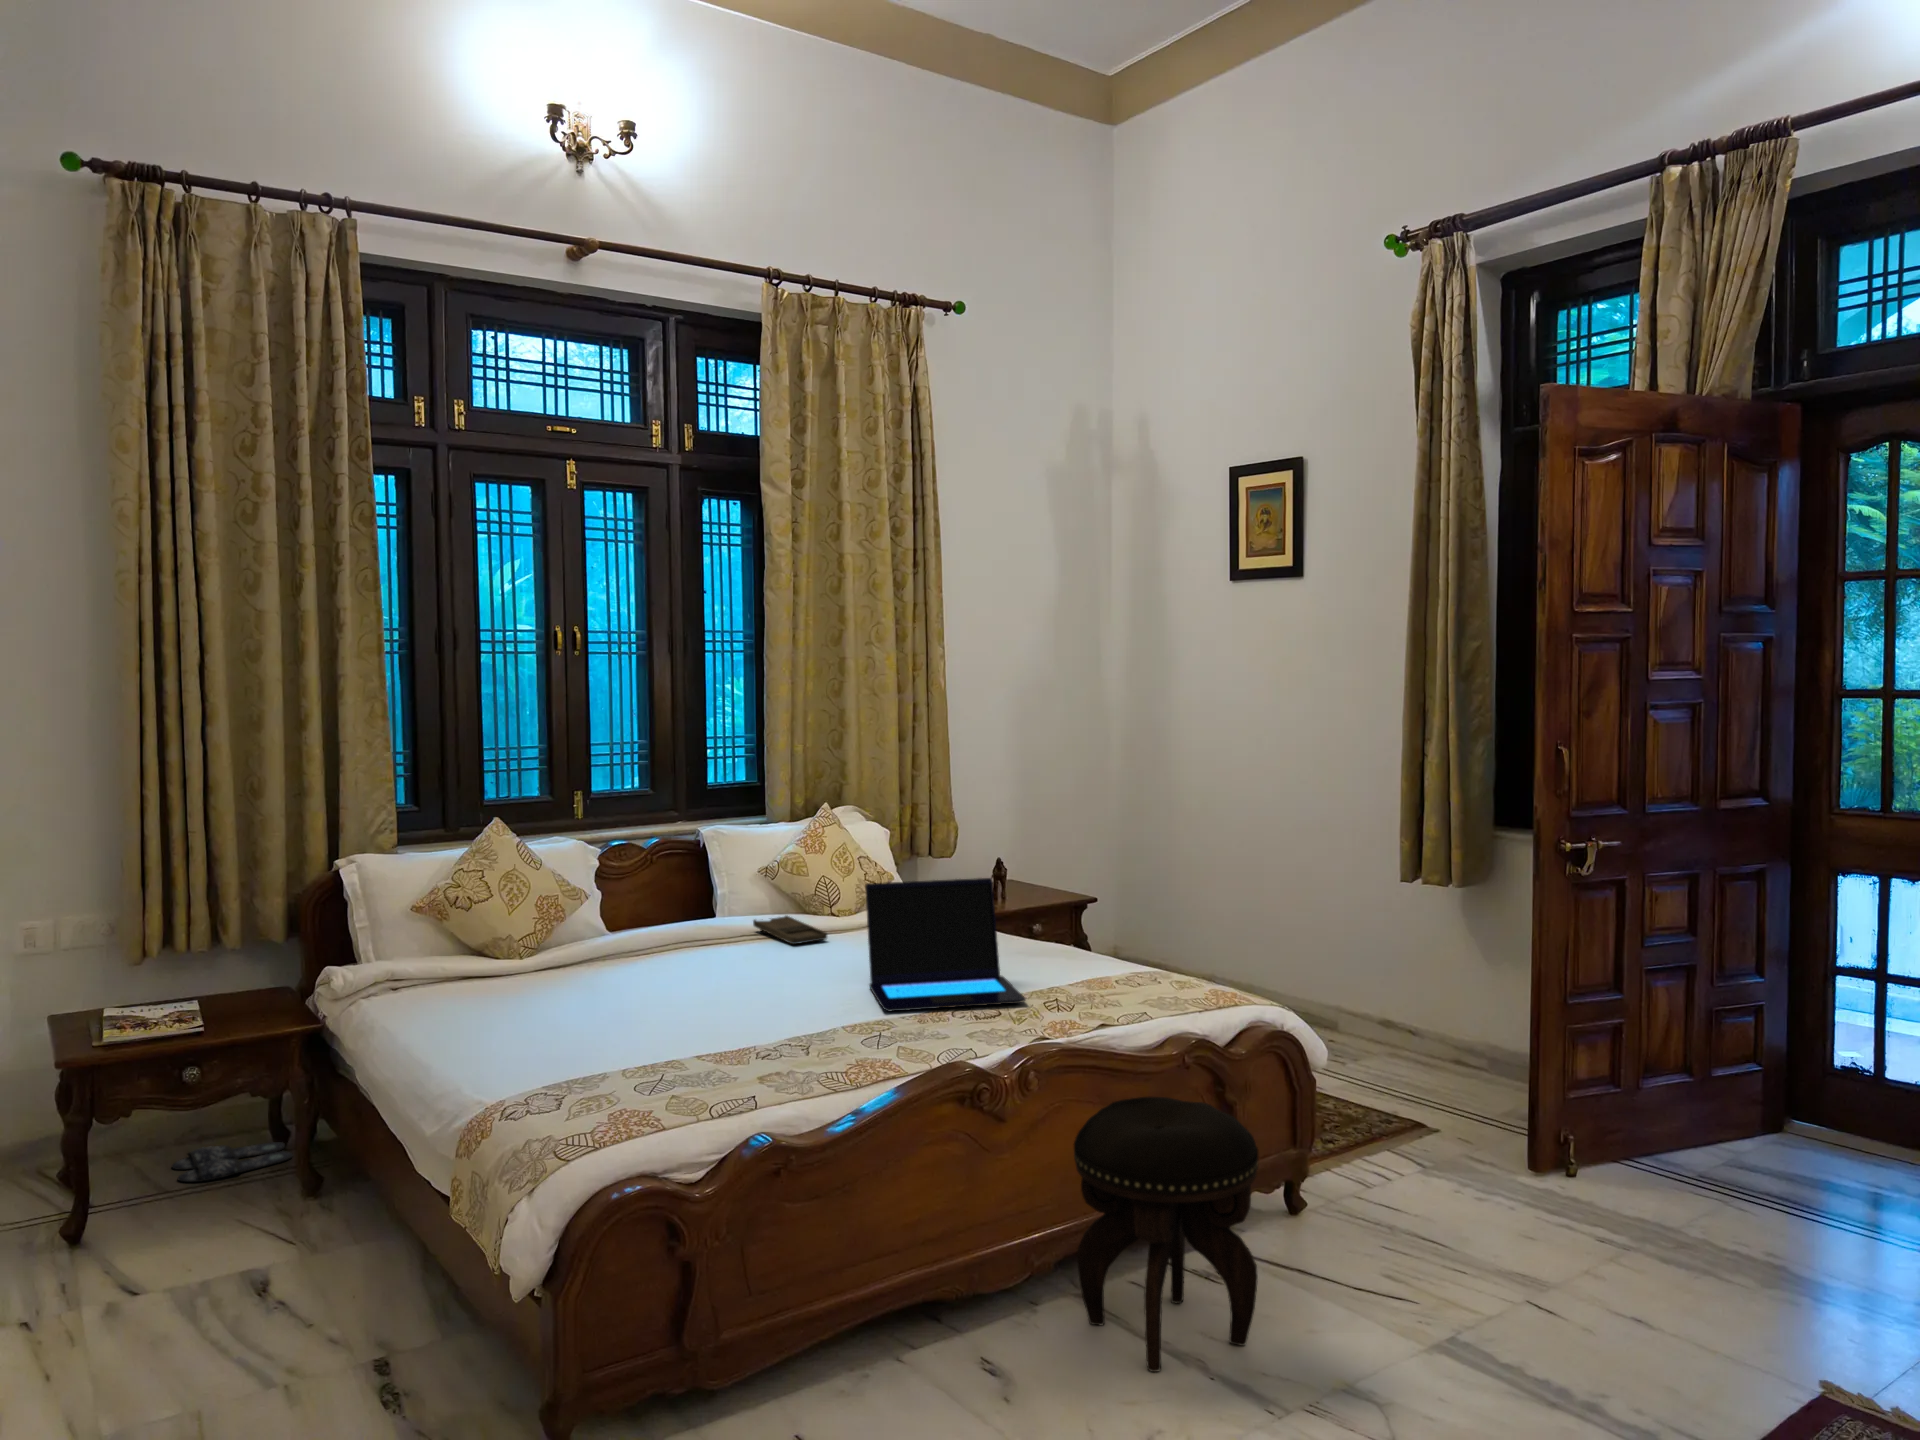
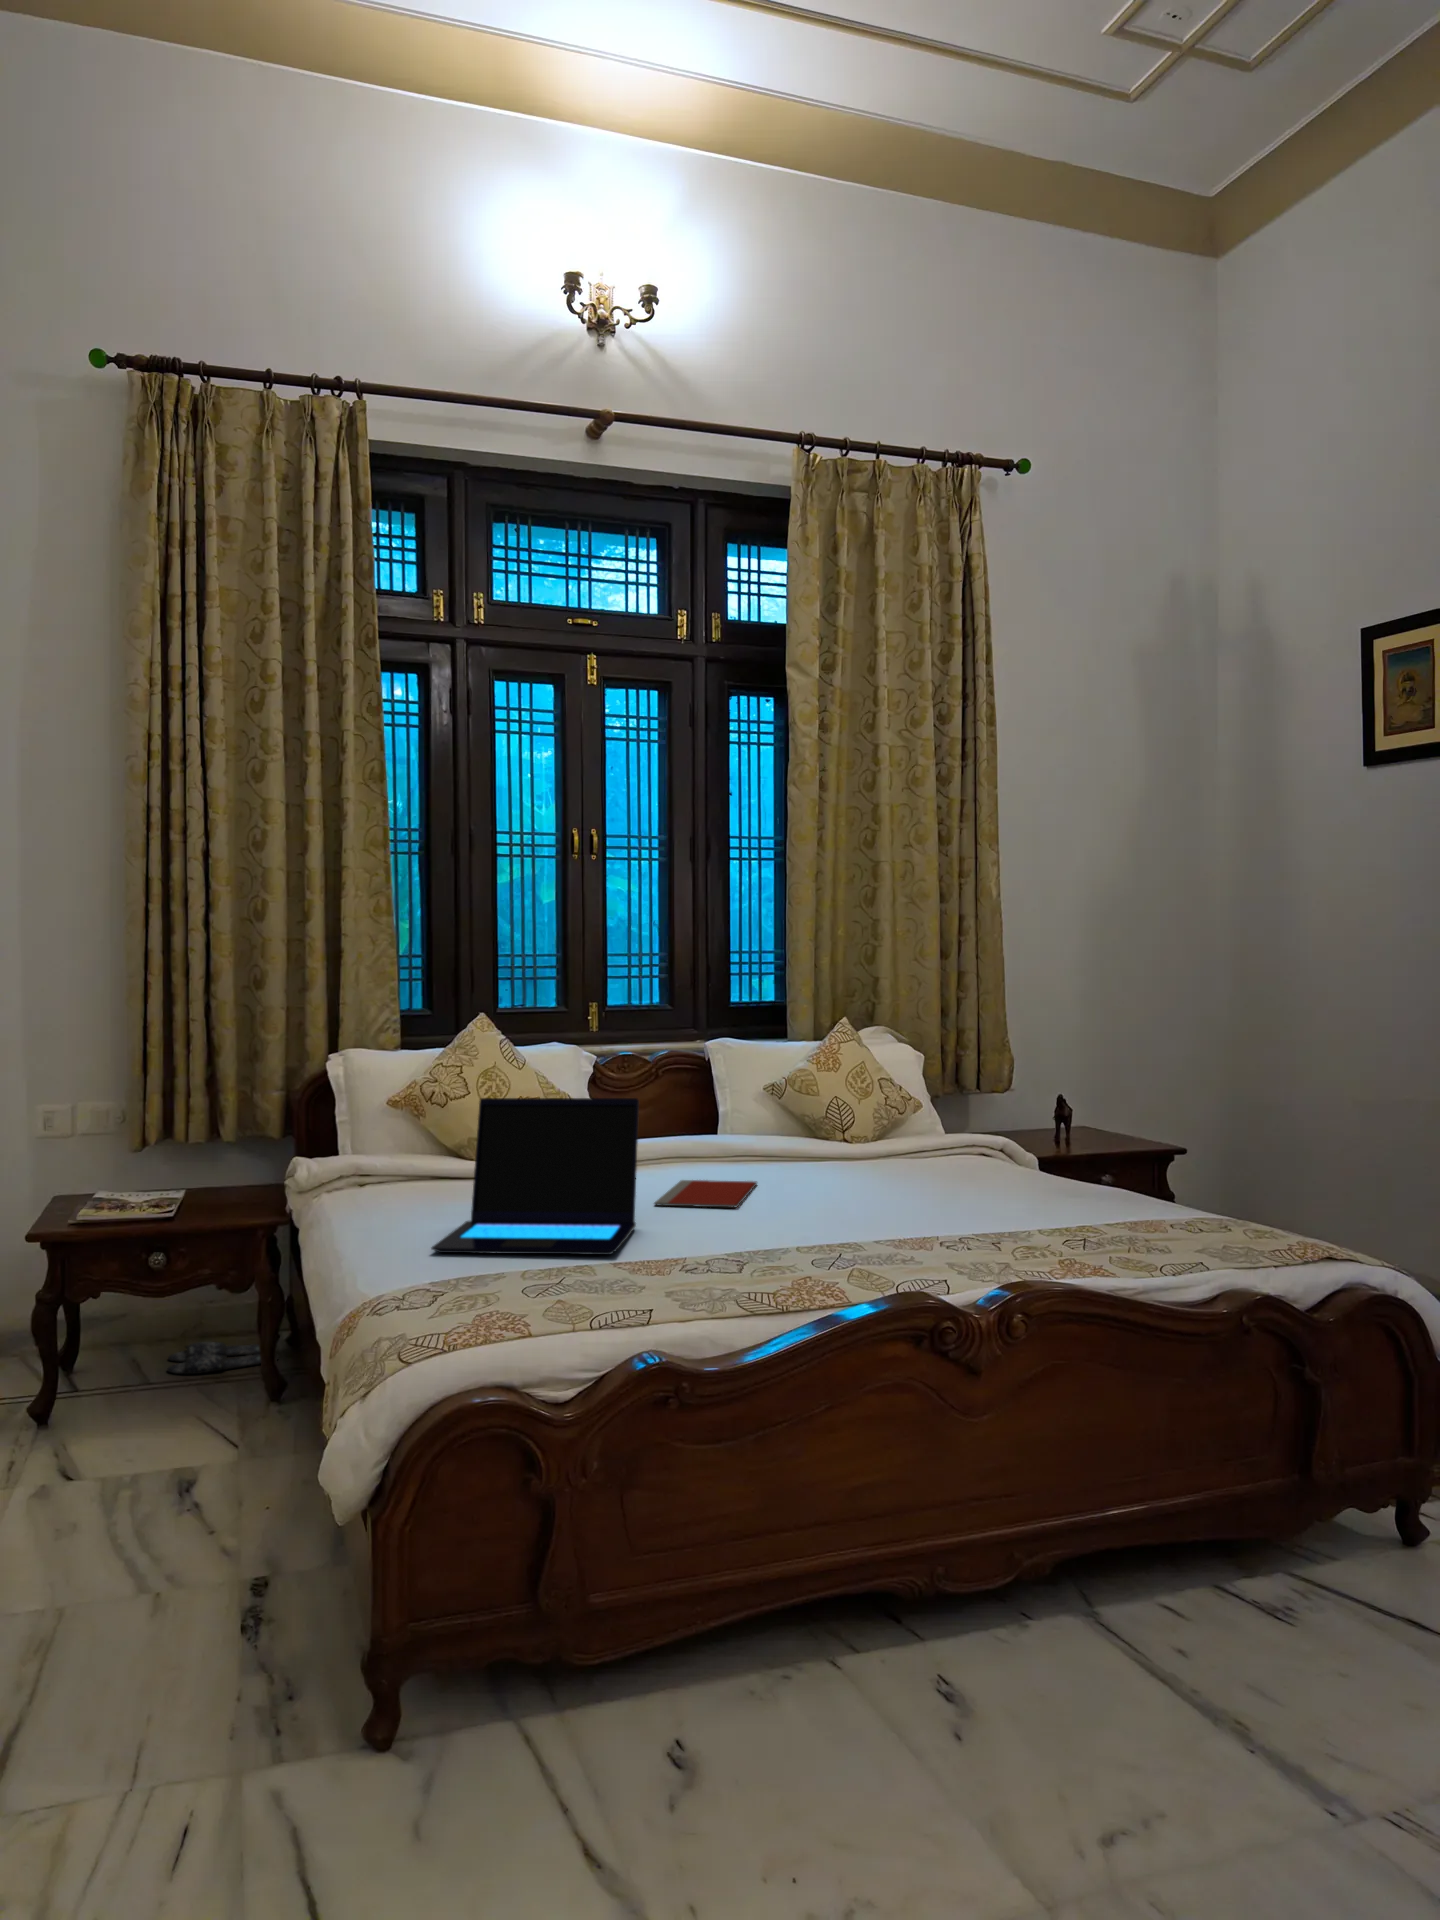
laptop: present [865,878,1026,1011] -> present [432,1098,639,1255]
tray: present [753,916,827,944] -> none [757,1139,833,1168]
notebook: none [692,961,771,992] -> present [654,1180,757,1207]
footstool: present [1074,1097,1258,1372] -> none [1064,1361,1324,1730]

